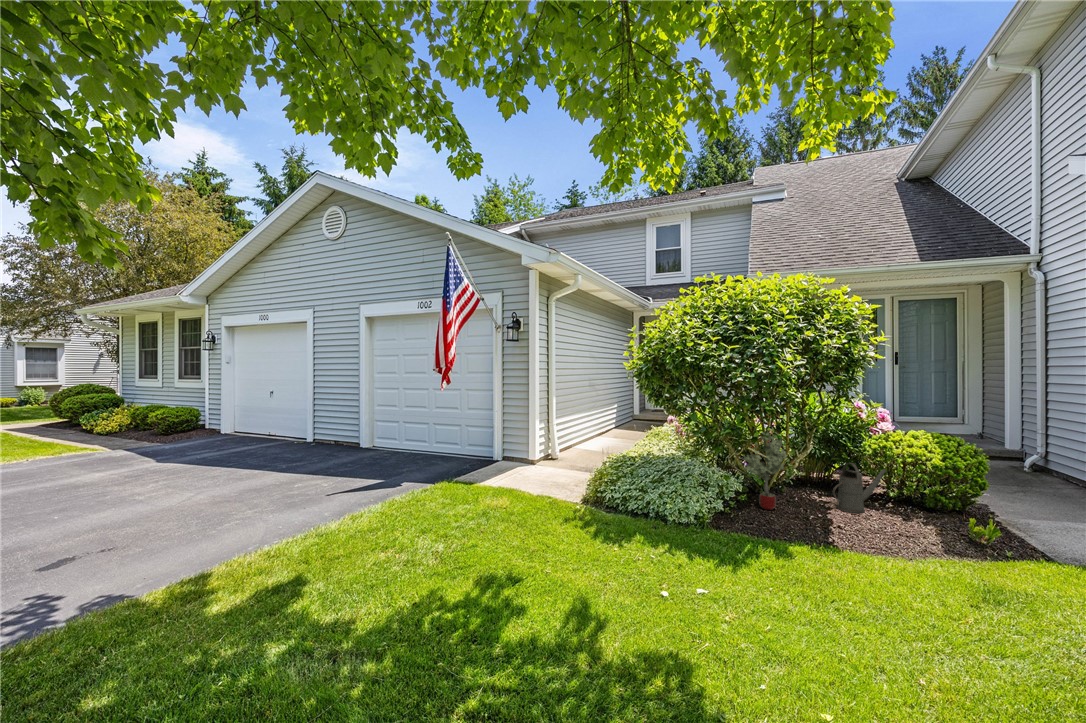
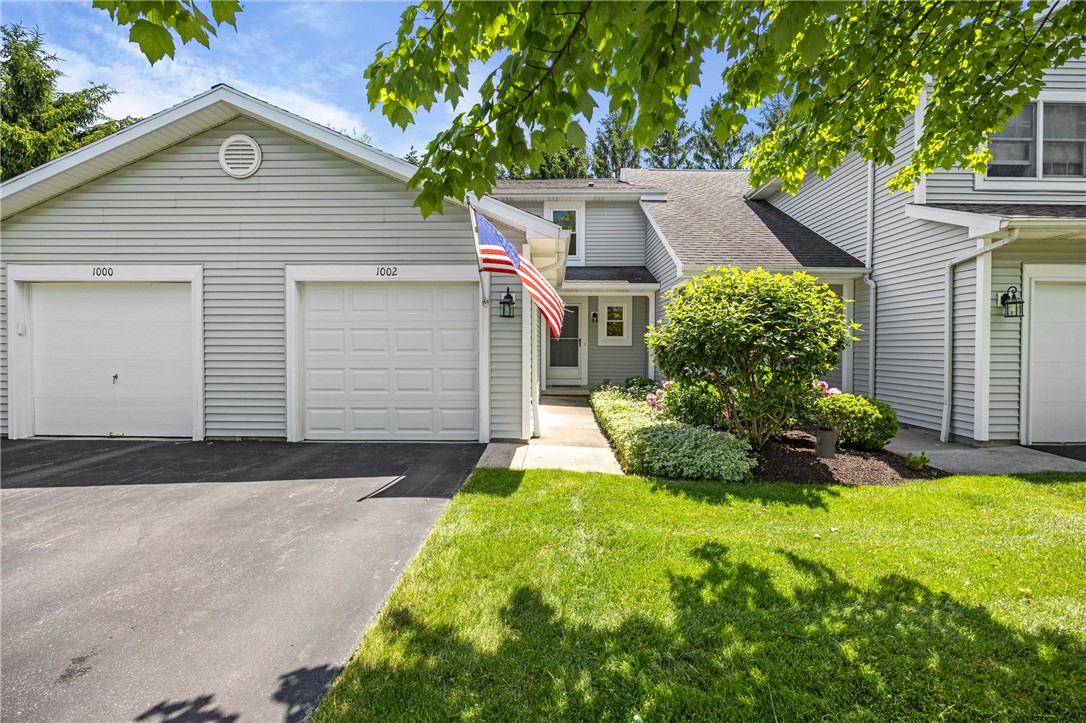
potted tree: present [743,433,787,510] -> none [754,398,792,463]

